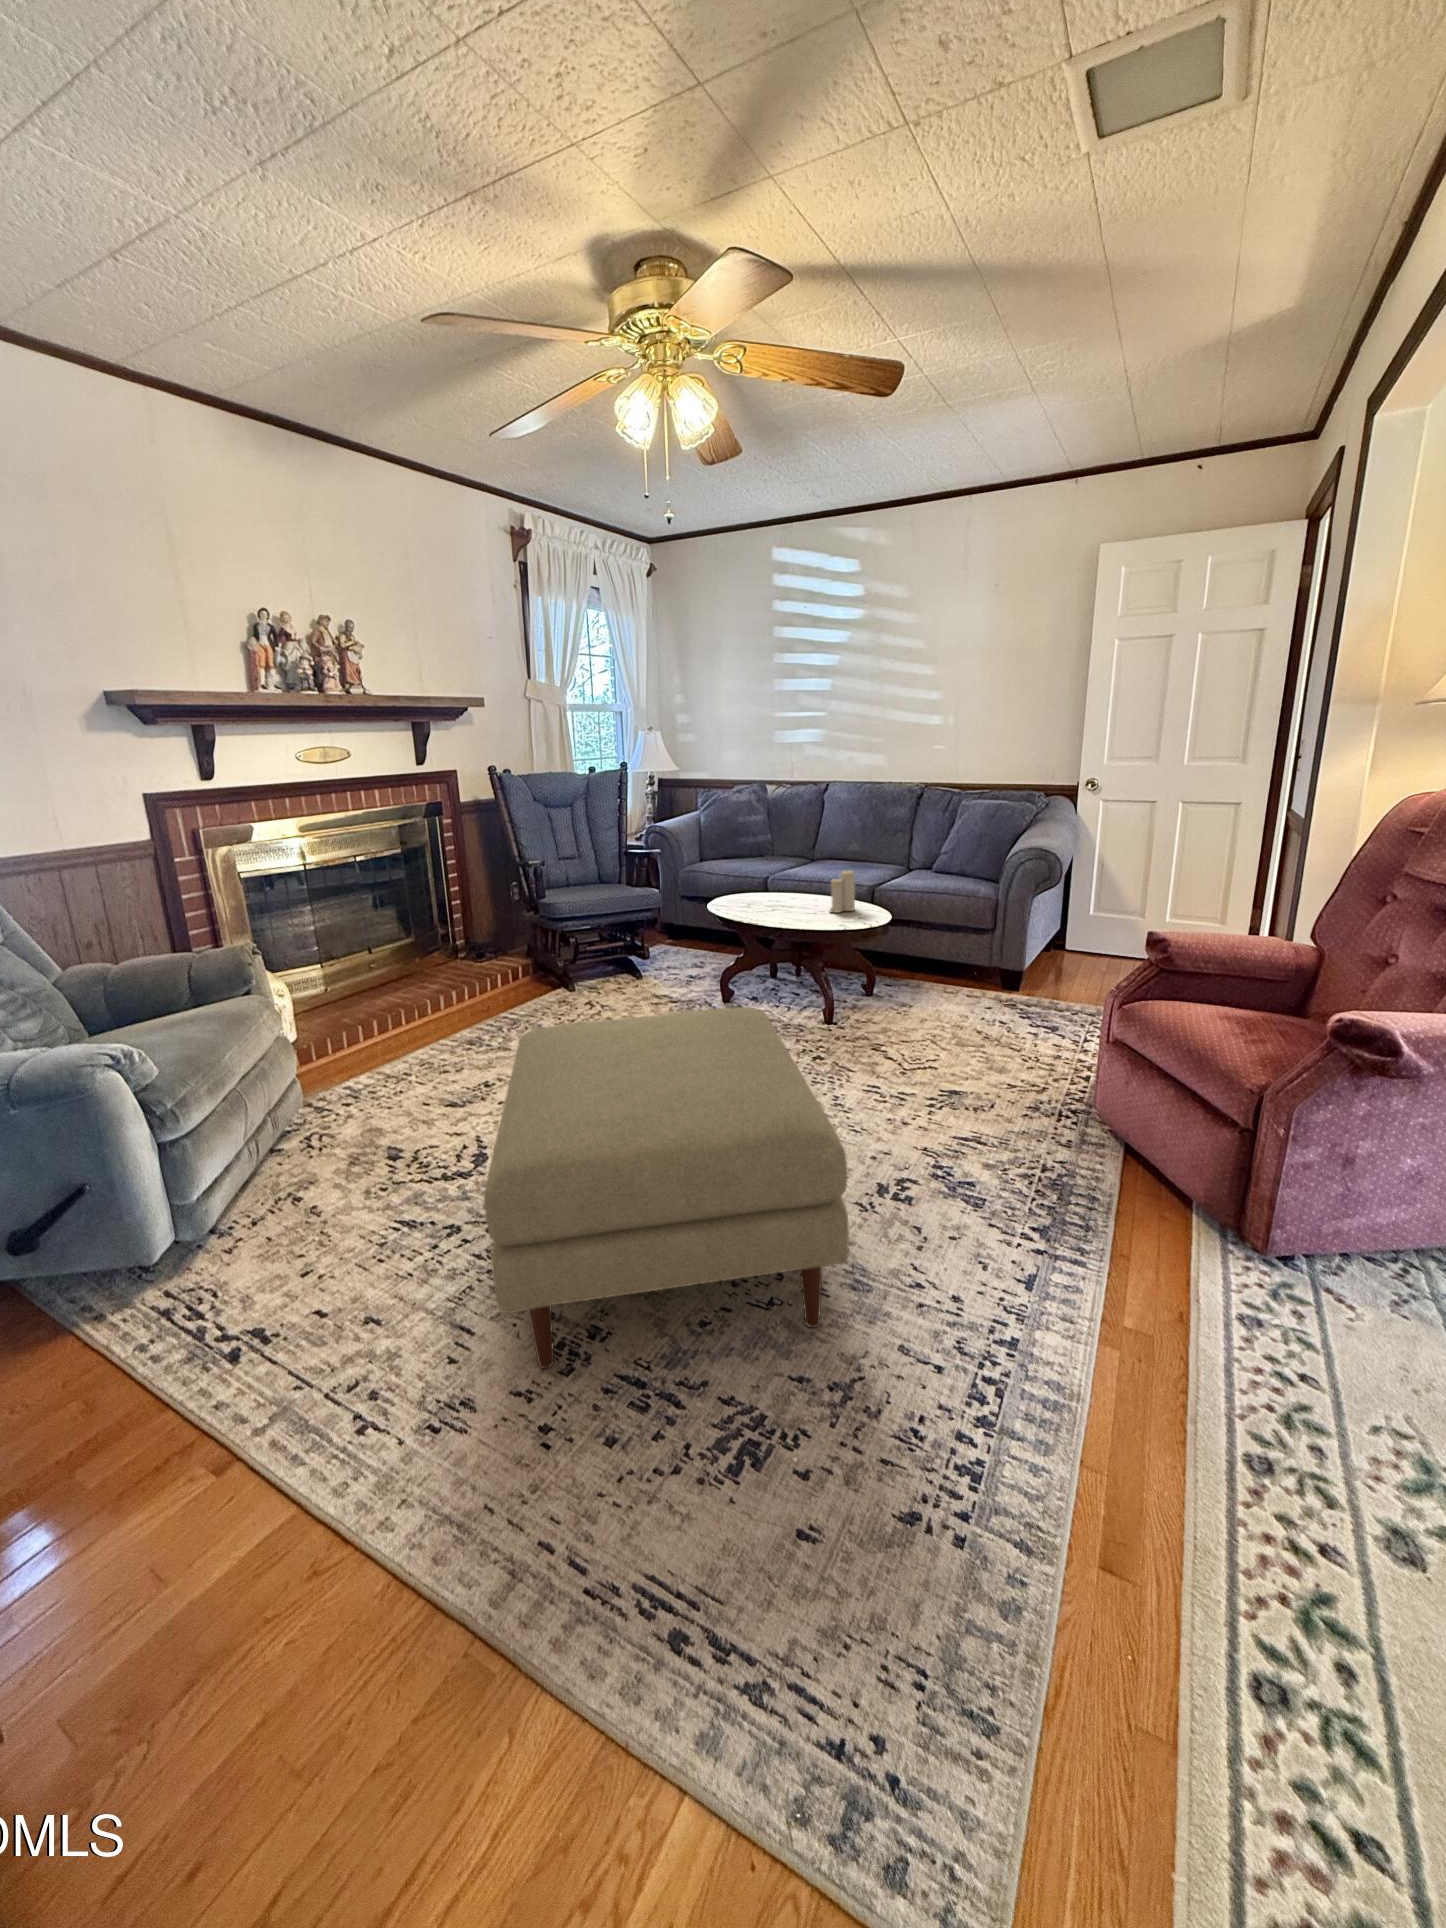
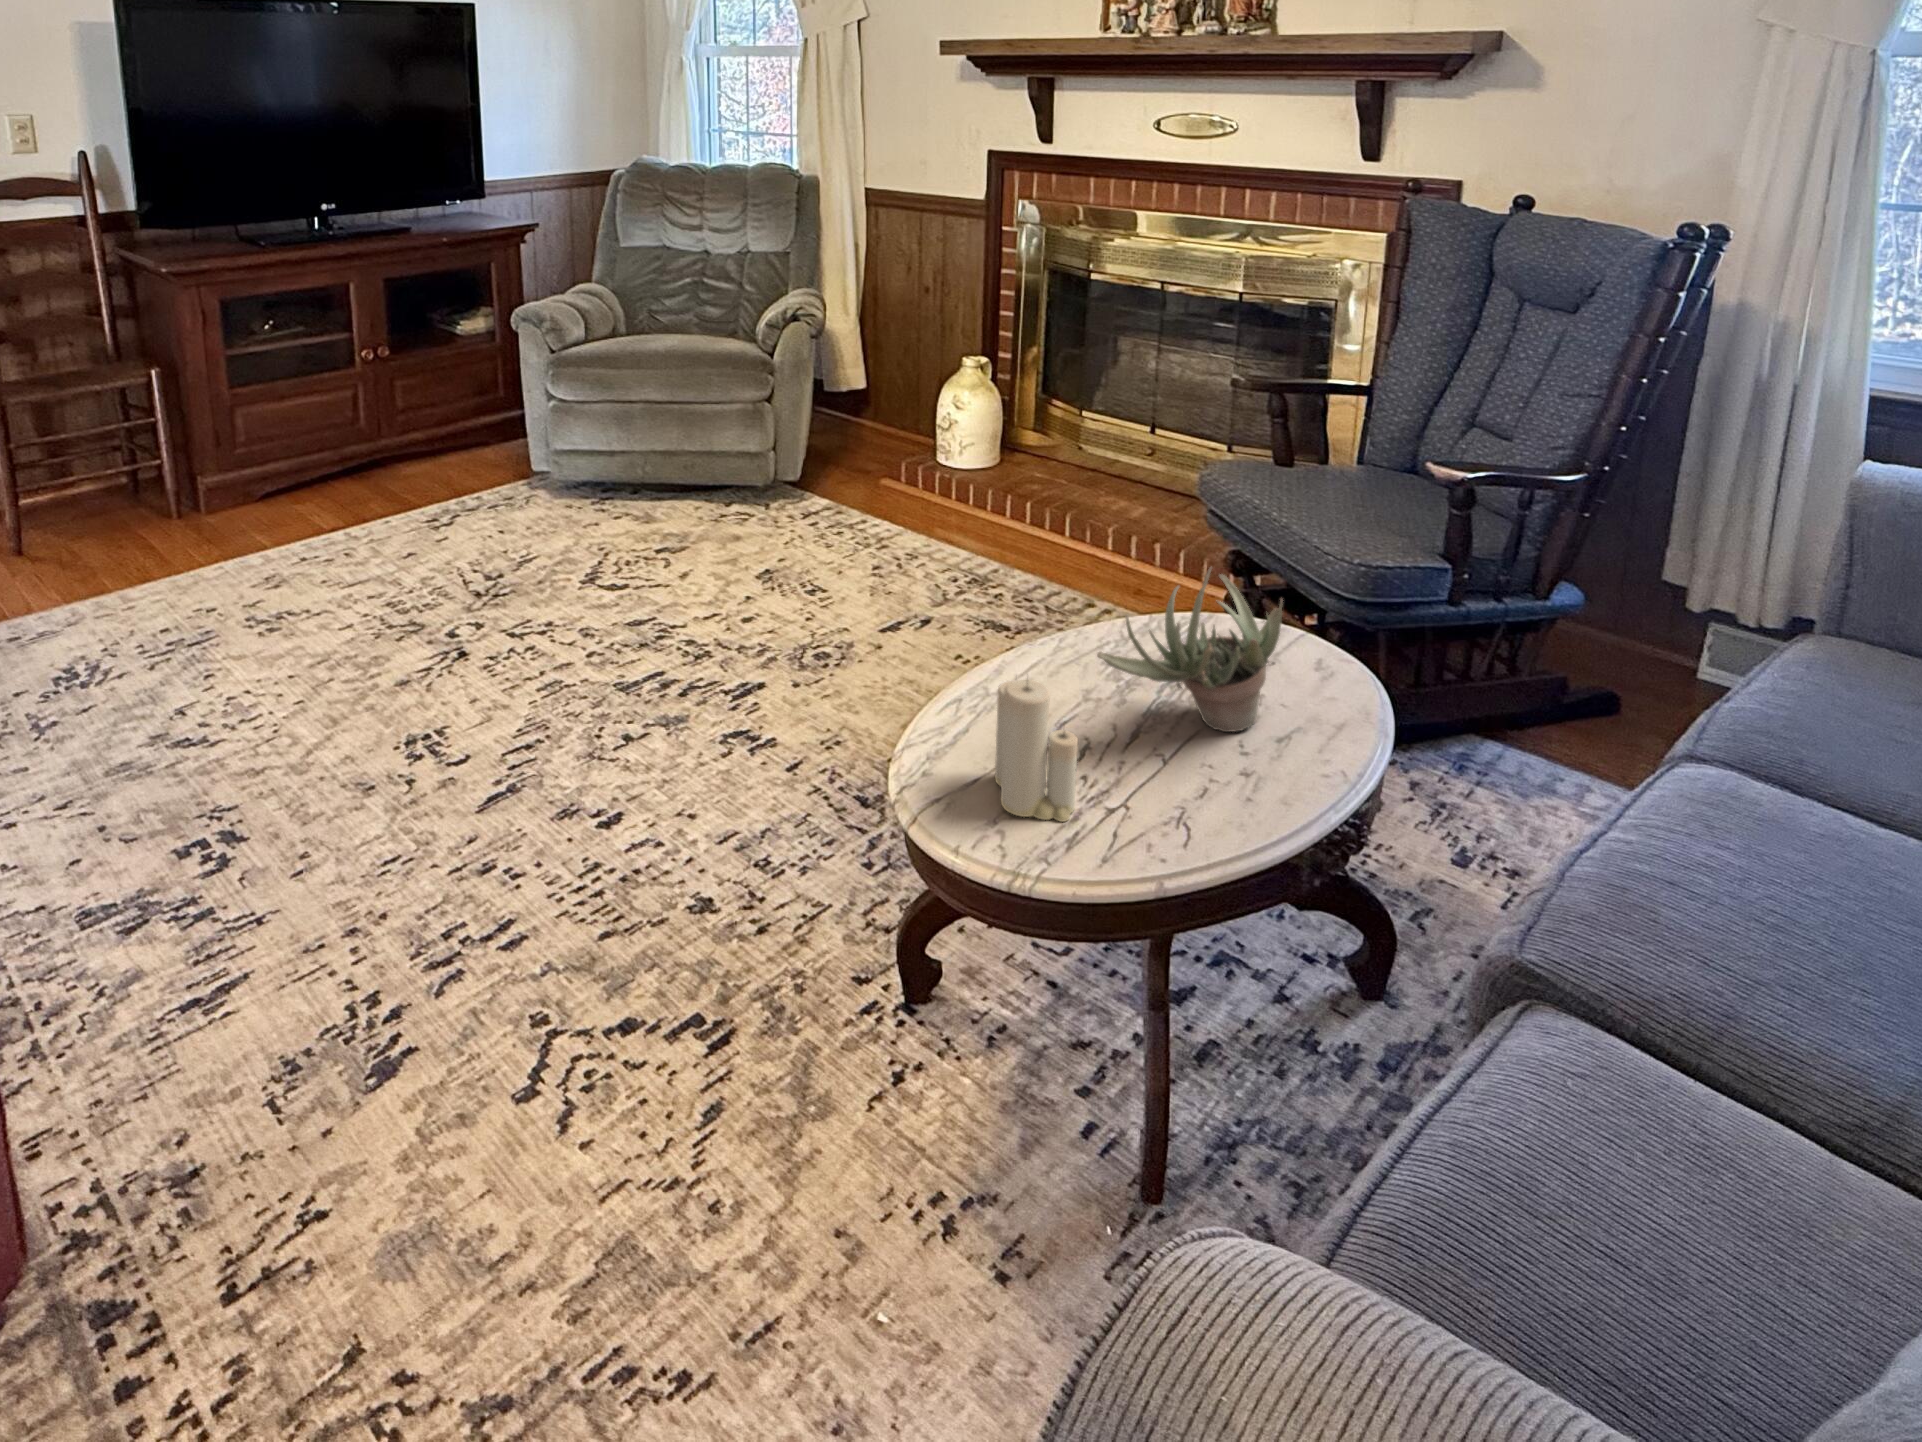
succulent plant: none [767,842,811,898] -> present [1097,567,1283,732]
ottoman: present [484,1007,849,1369] -> none [63,442,574,761]

